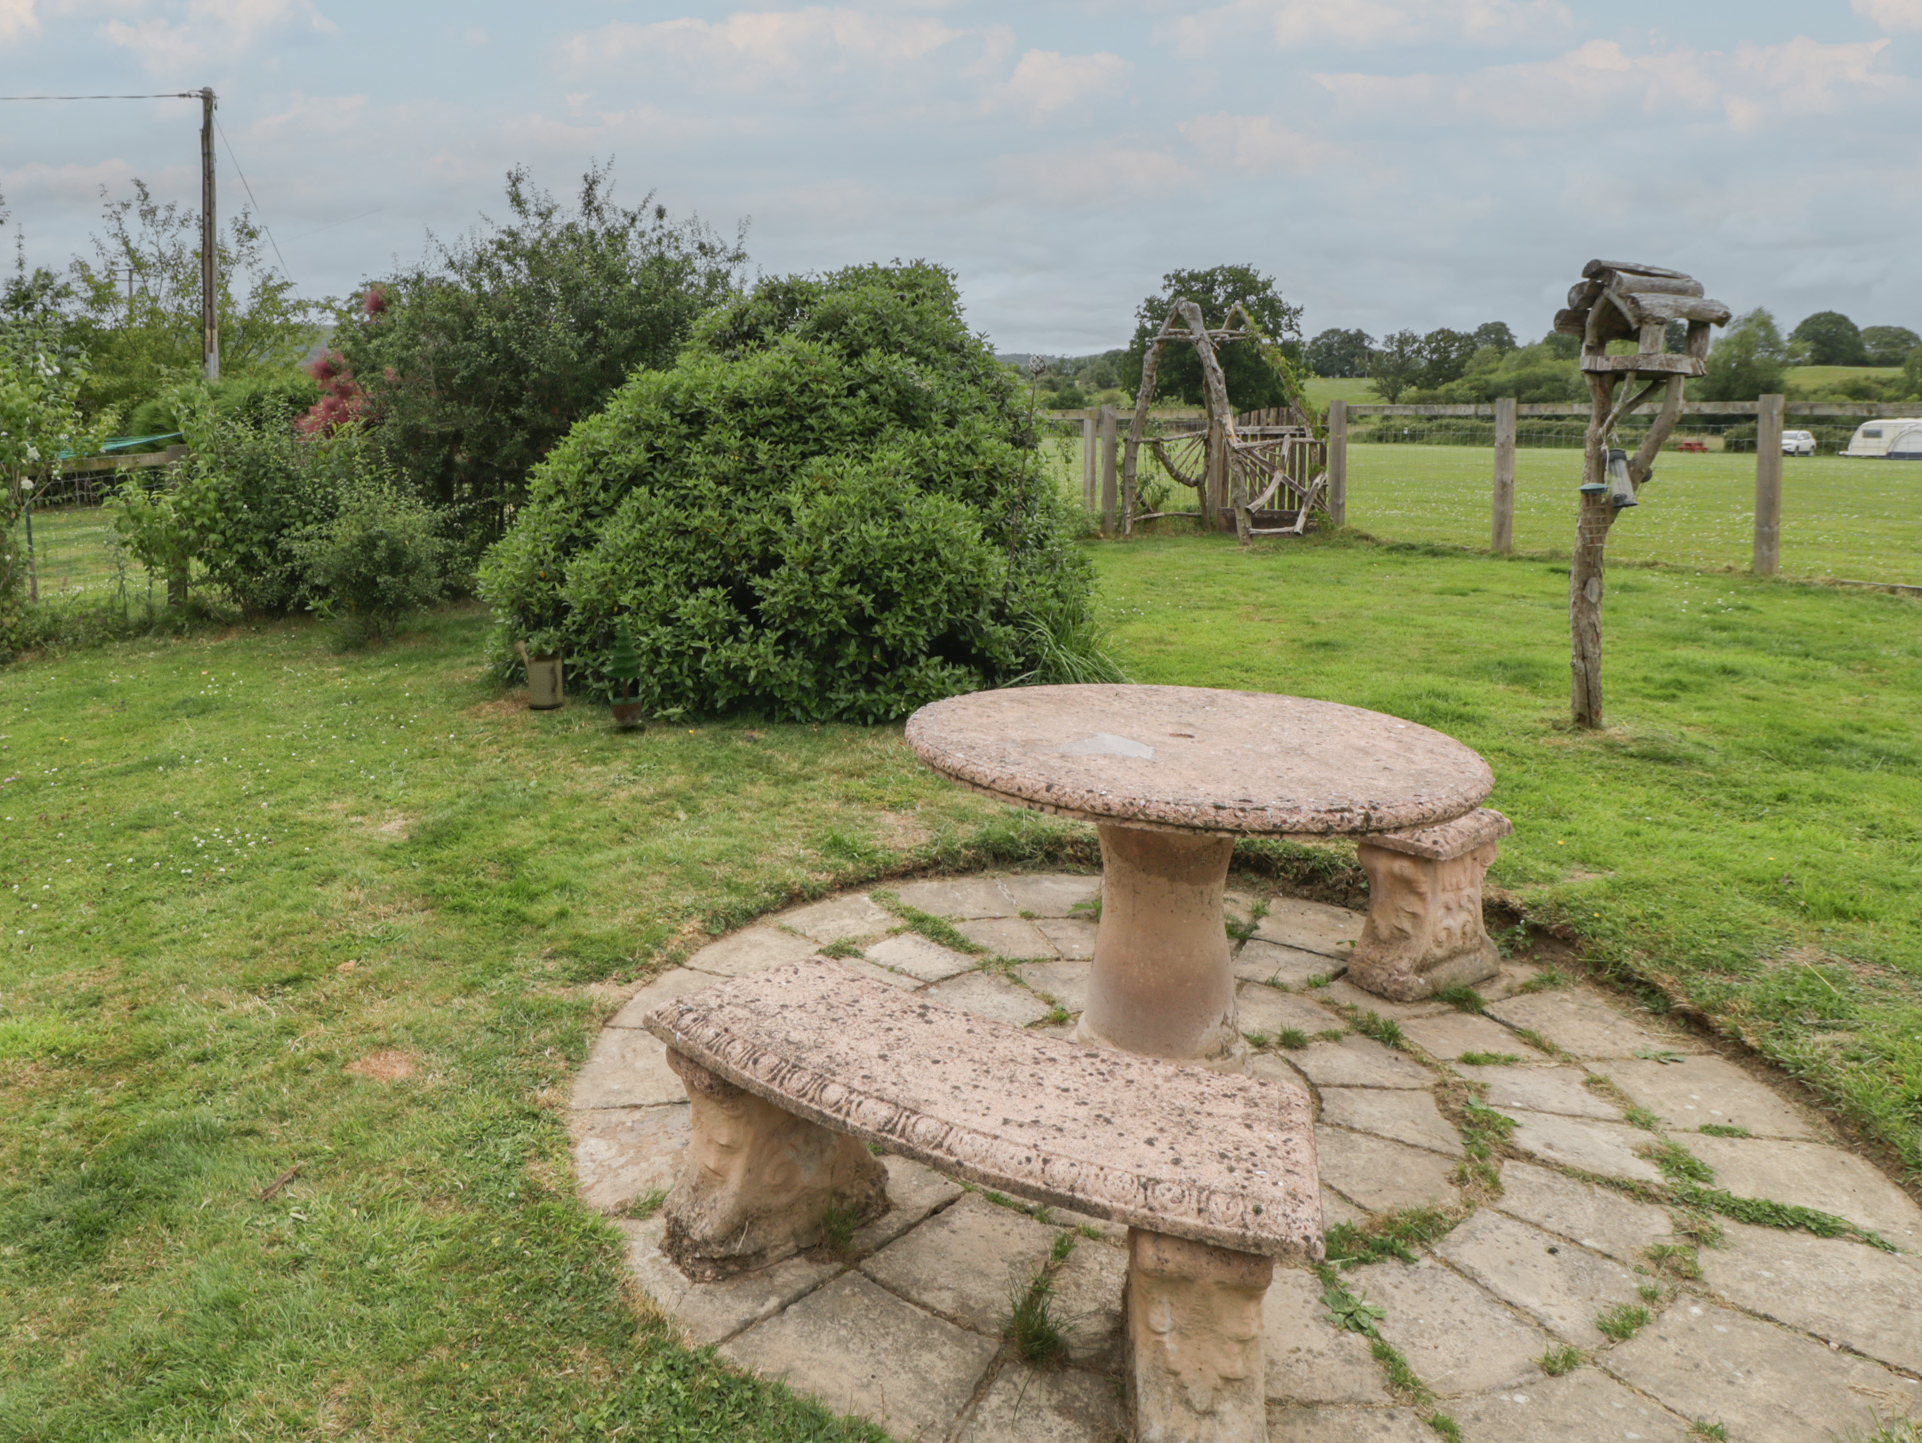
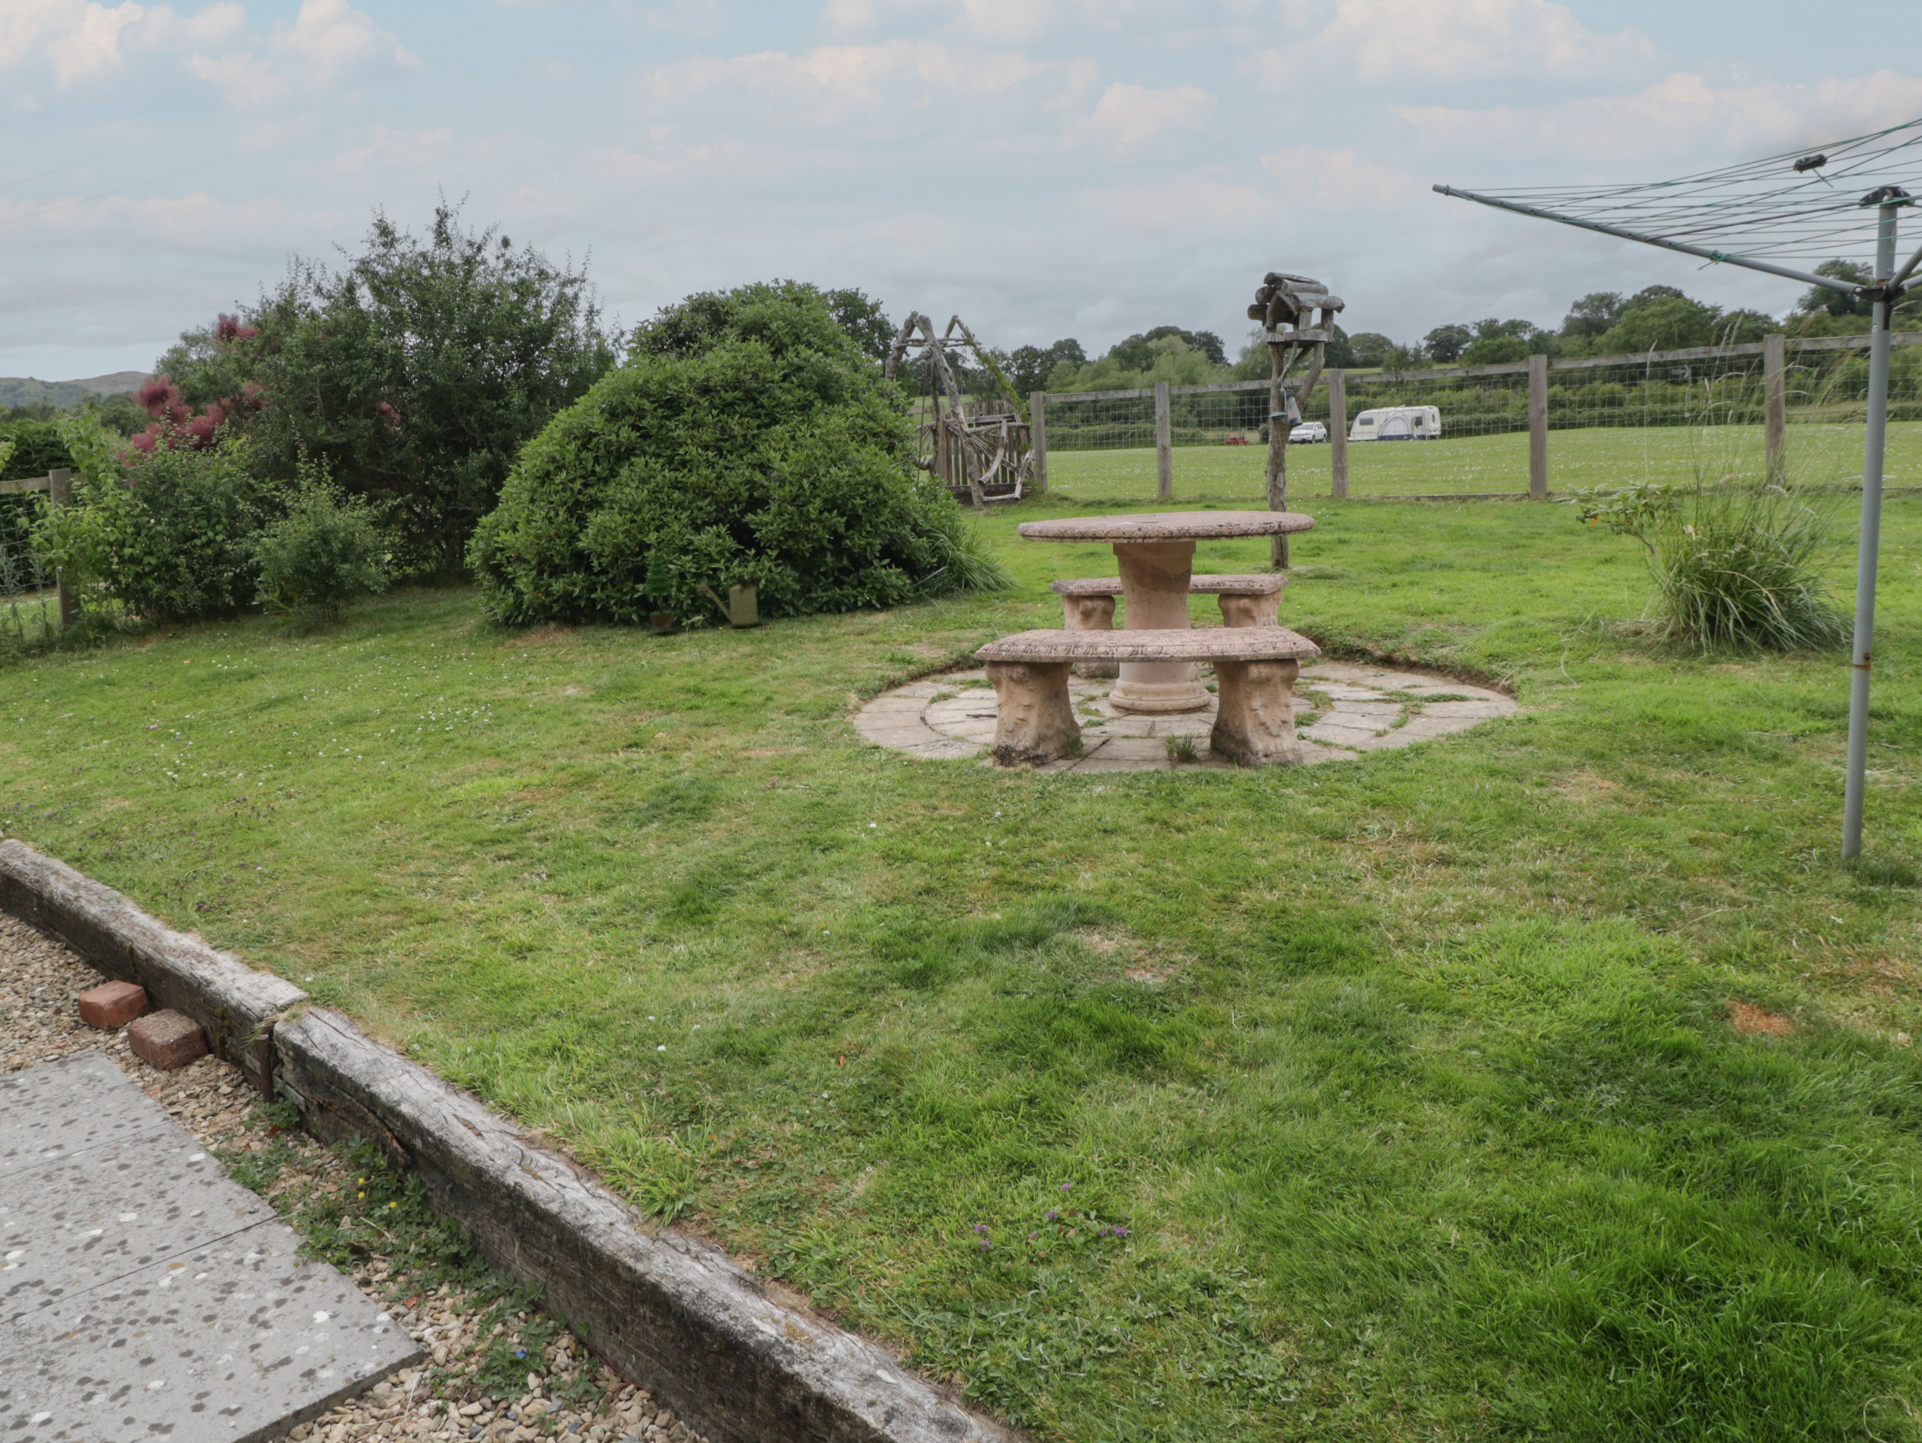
watering can: present [512,640,563,709] -> present [698,573,758,628]

